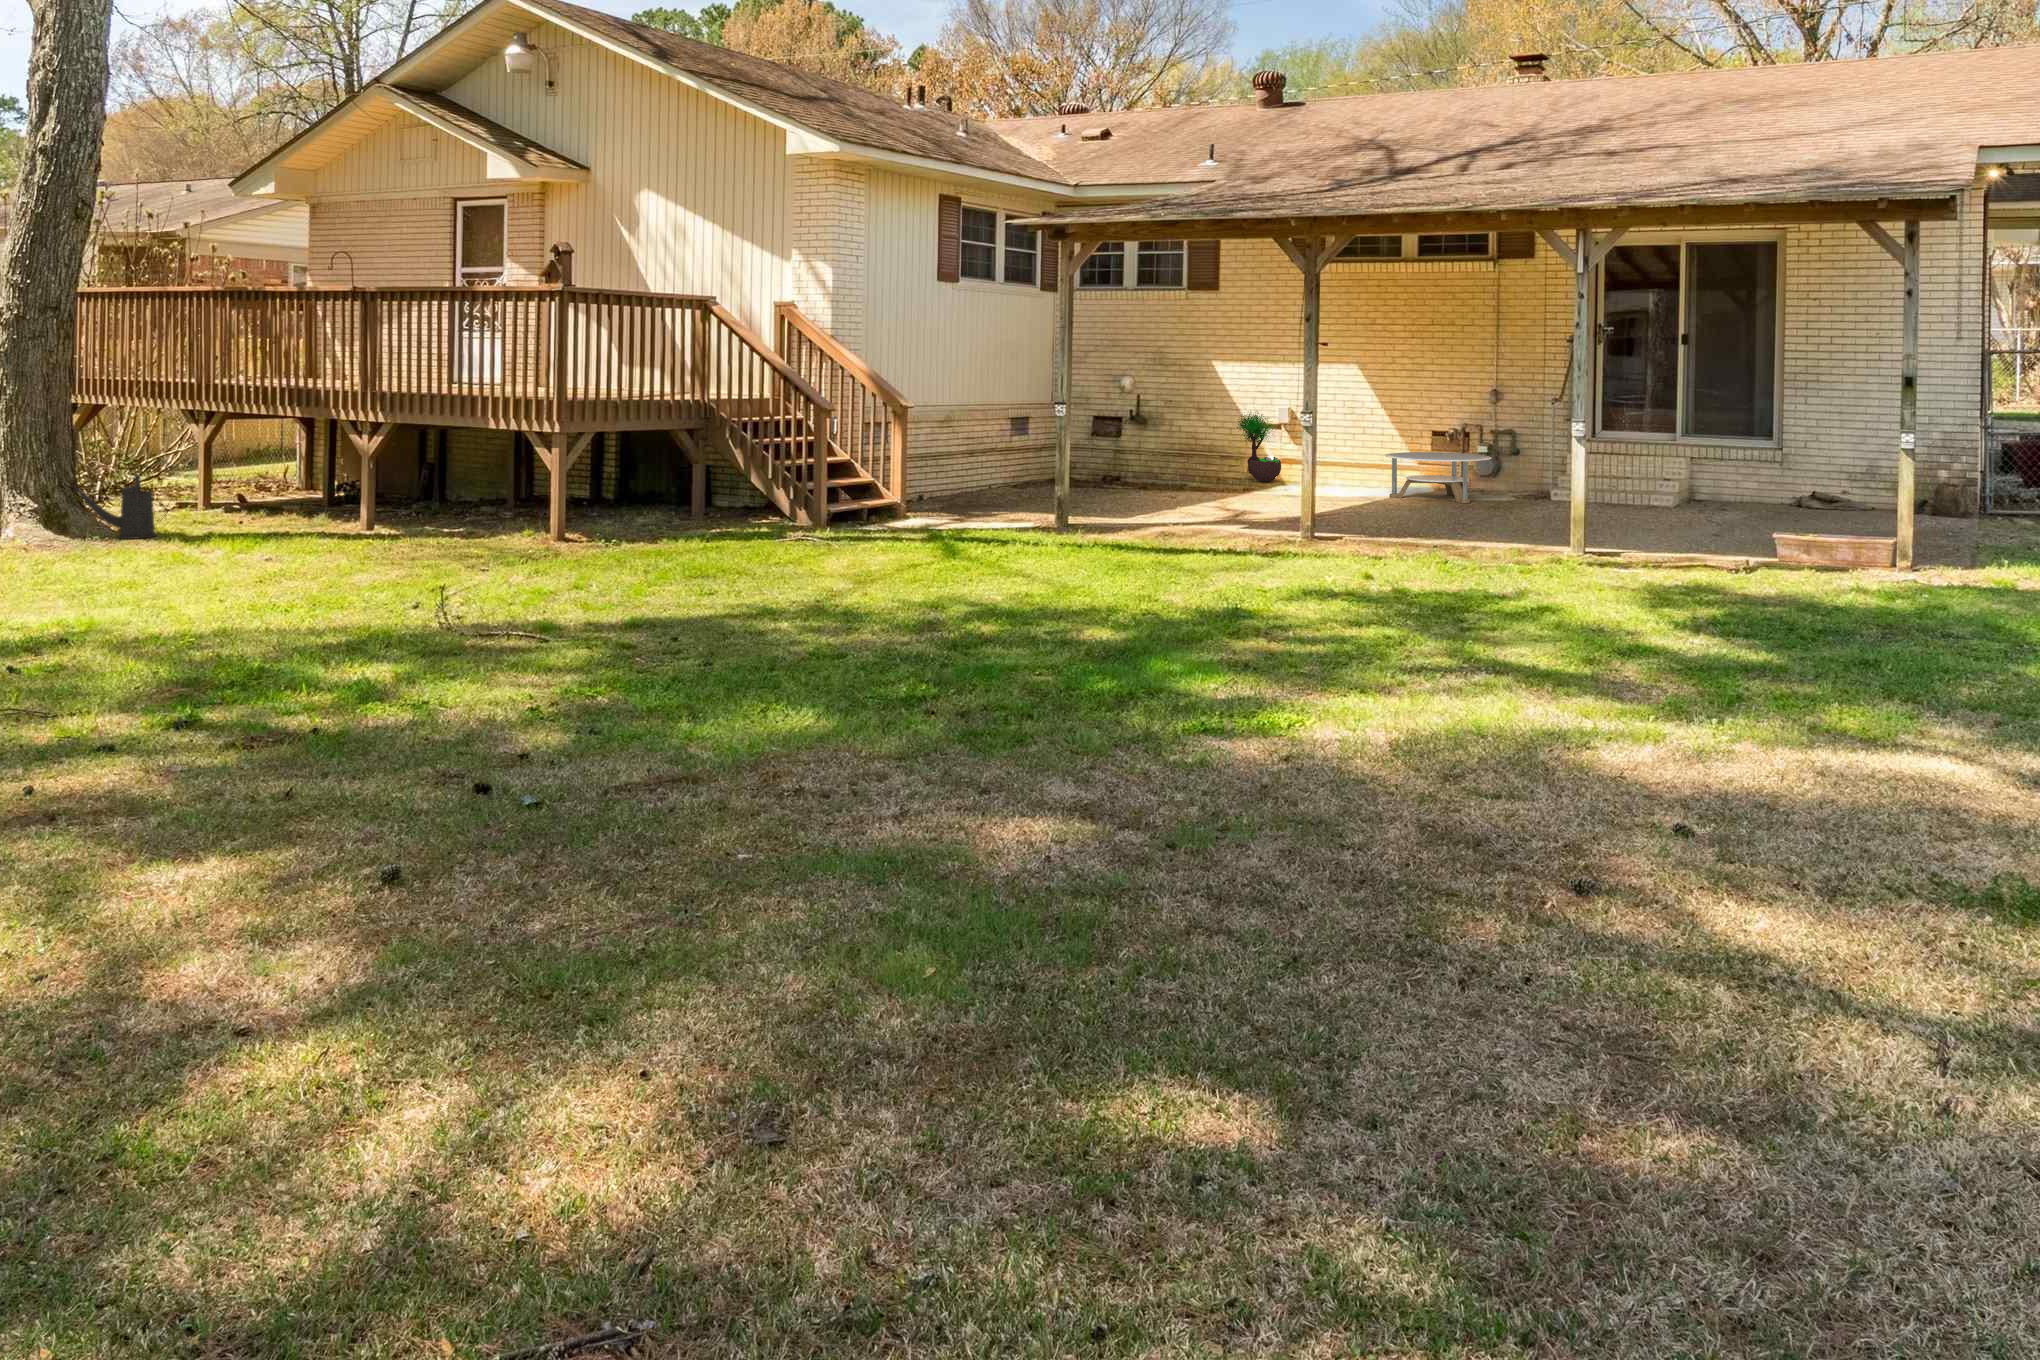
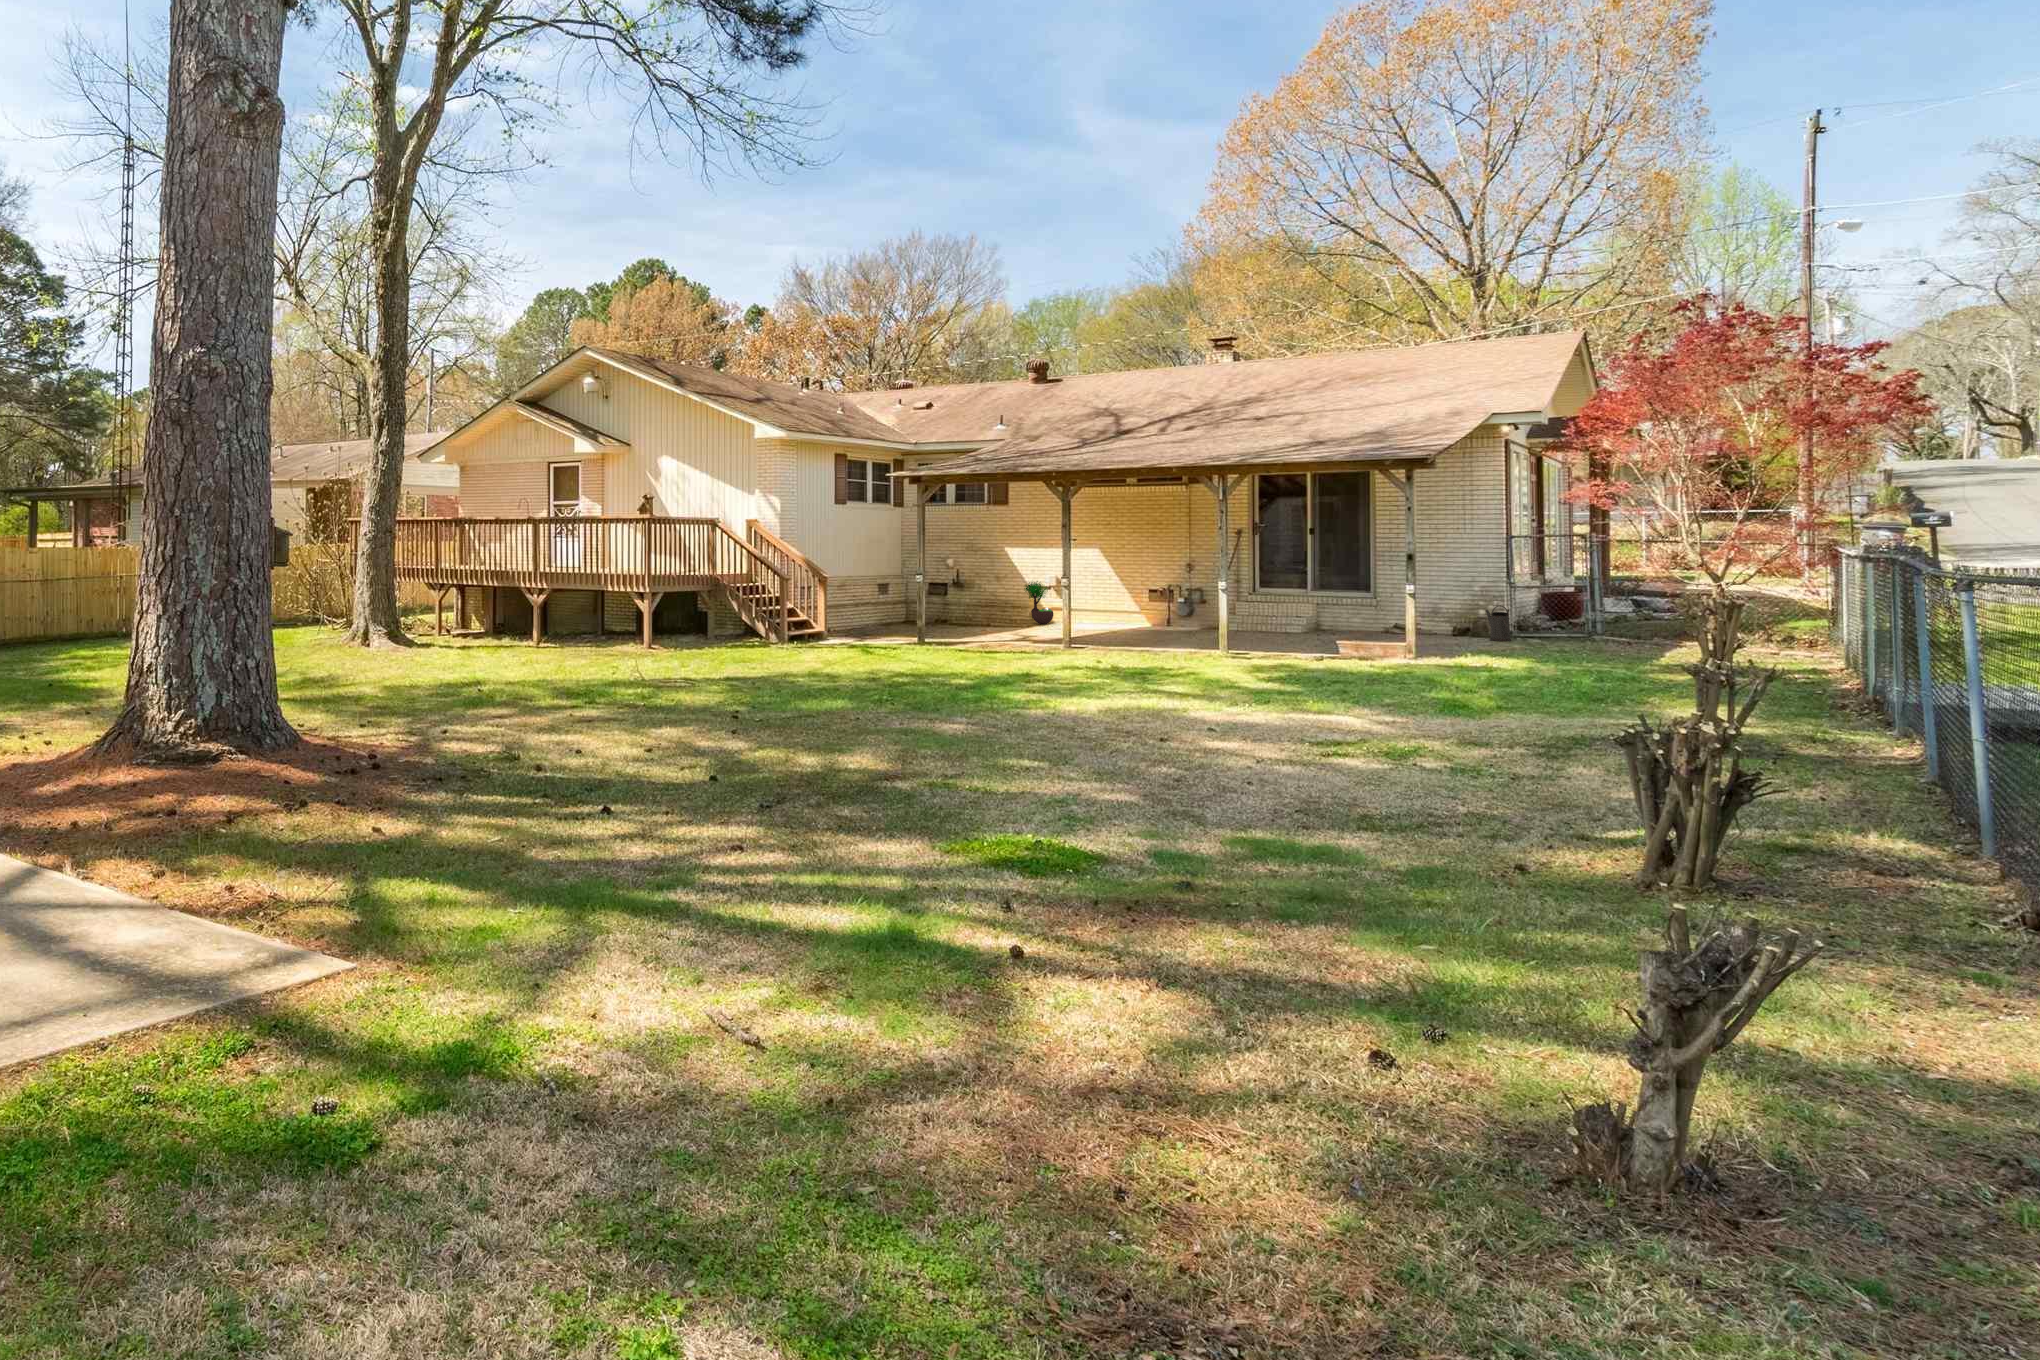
round table: present [1385,452,1492,503] -> none [1119,604,1188,633]
watering can: present [75,474,166,539] -> present [1486,606,1511,641]

